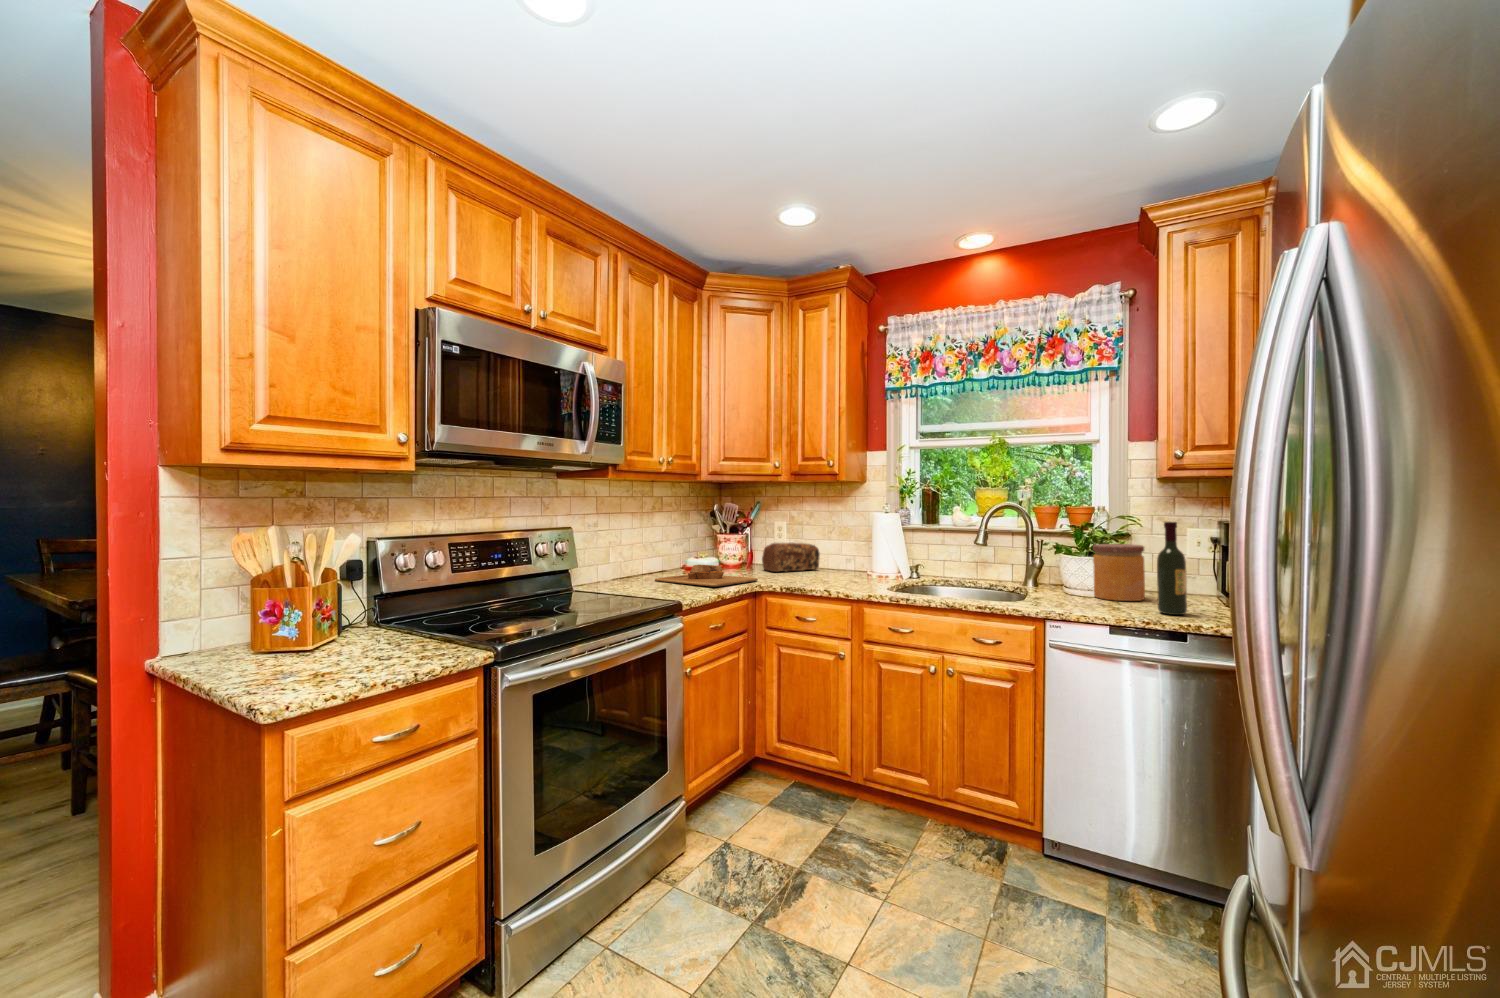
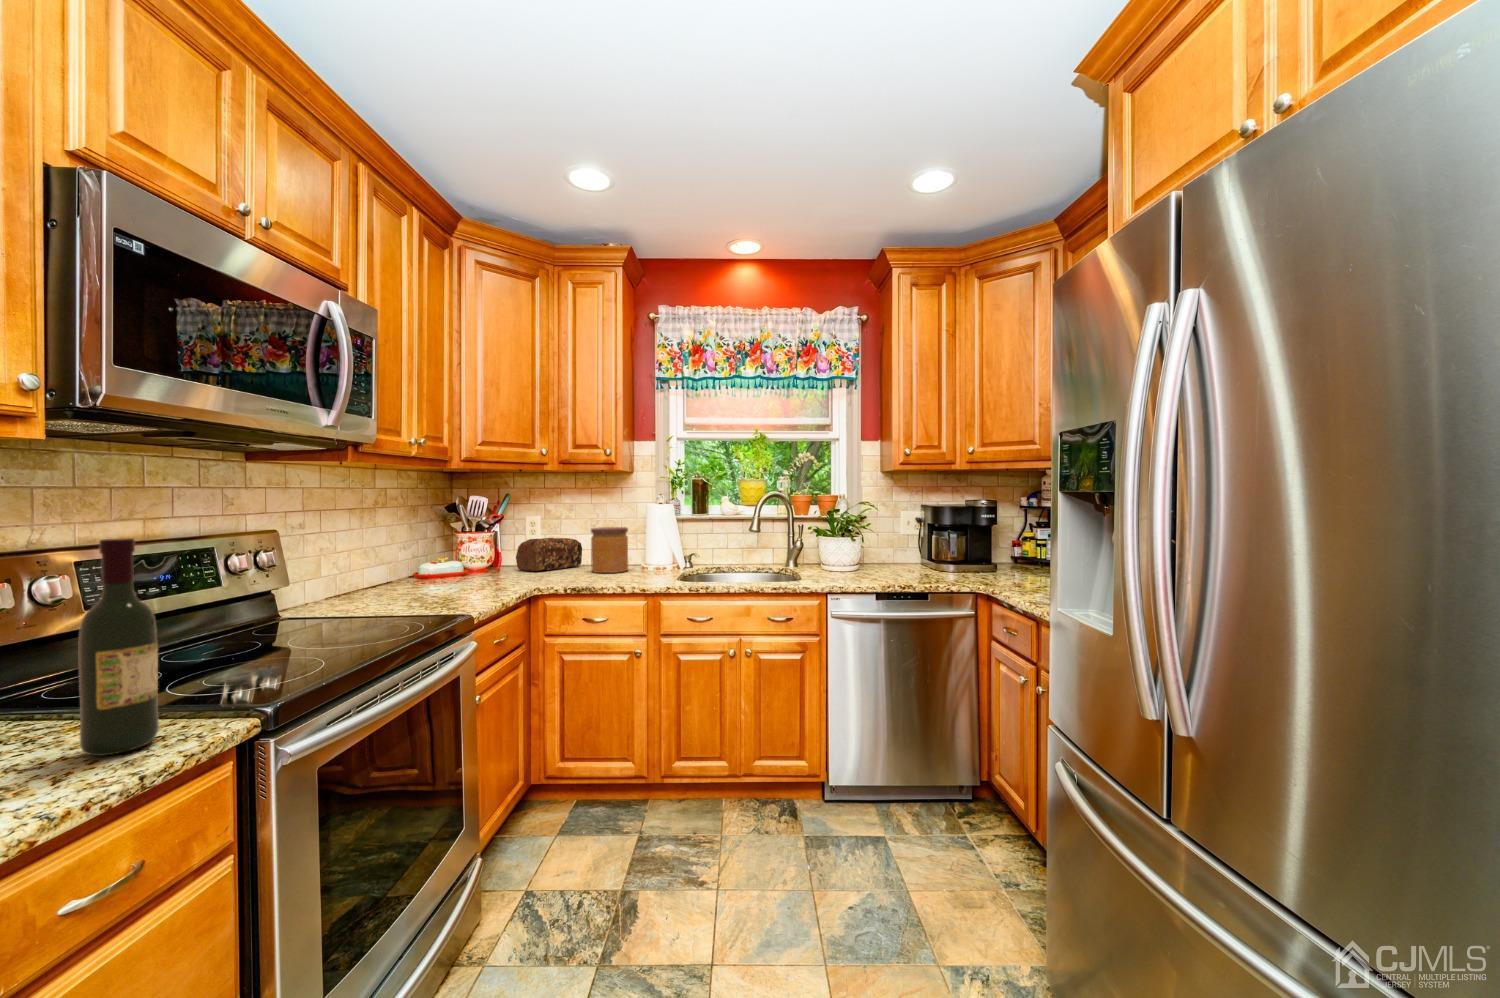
wine bottle: present [1157,522,1187,615] -> present [79,538,159,756]
jar: present [1093,544,1145,601] -> present [591,527,628,573]
cutting board: present [655,565,758,587] -> none [392,568,529,593]

